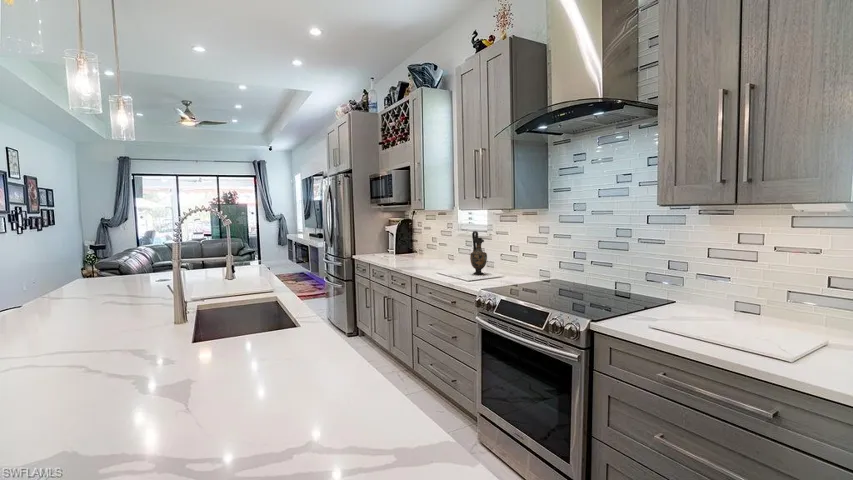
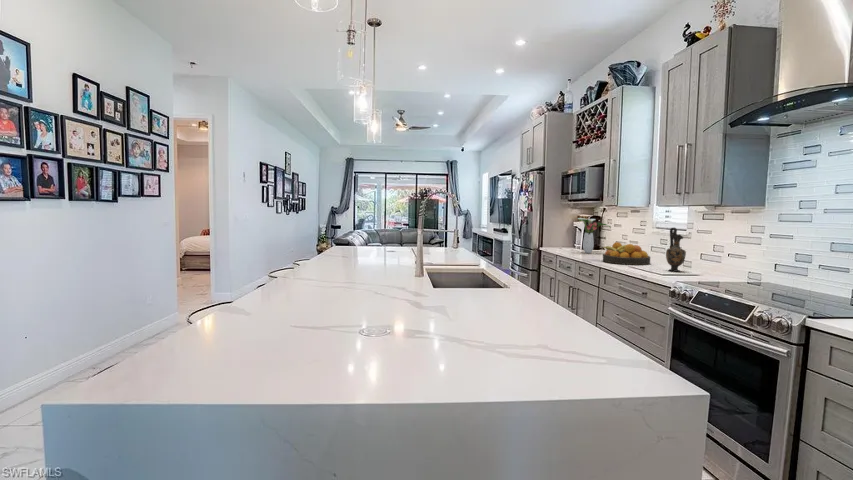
flower arrangement: none [388,222,420,258] -> present [578,218,610,253]
fruit bowl: none [412,247,457,270] -> present [602,242,650,265]

